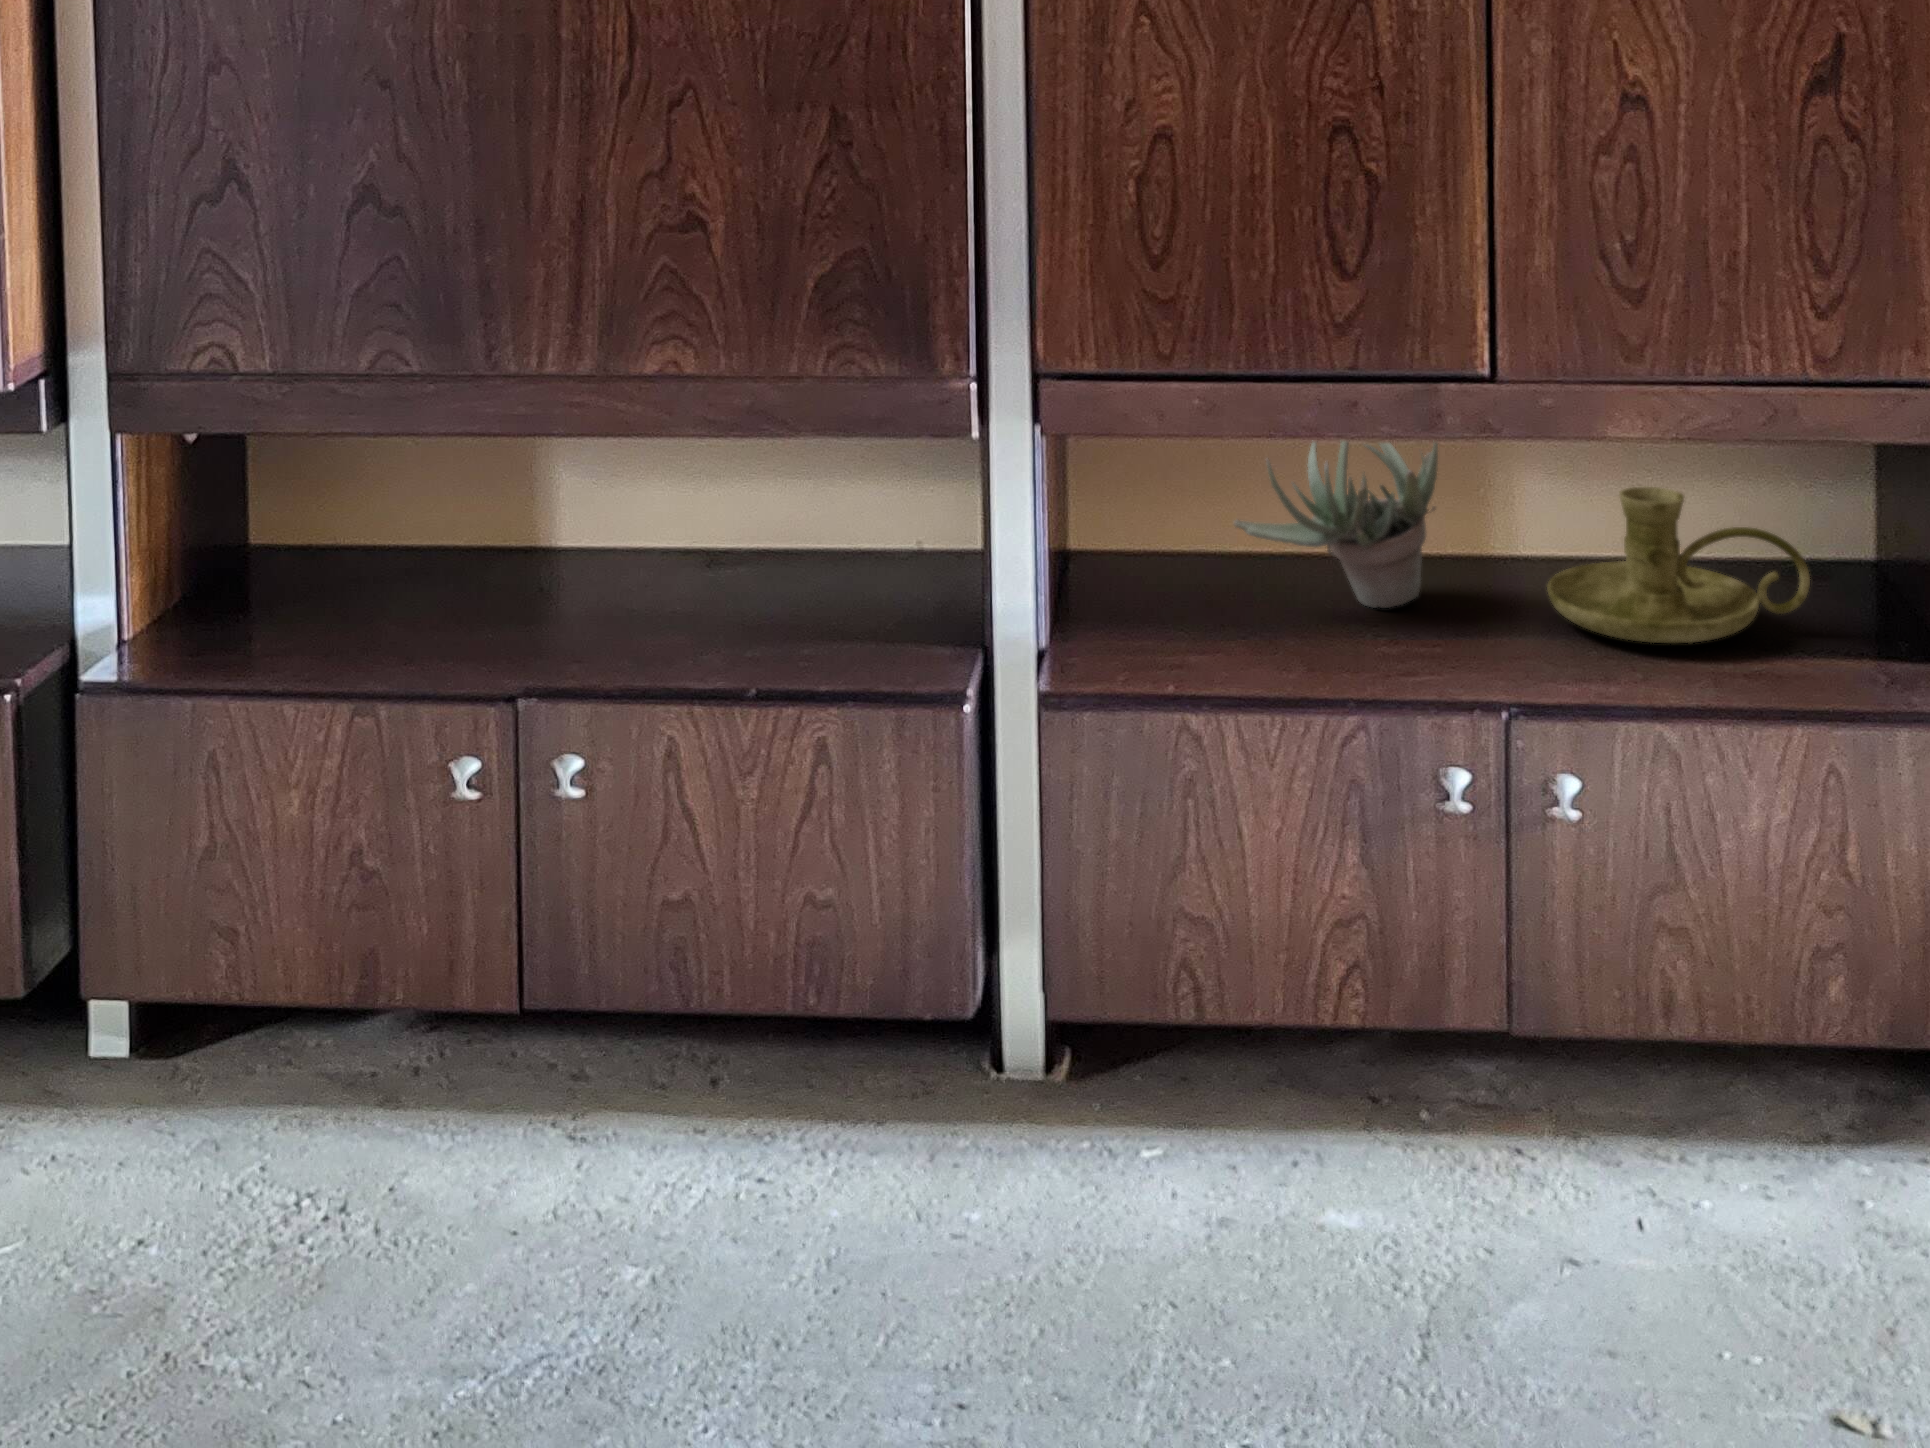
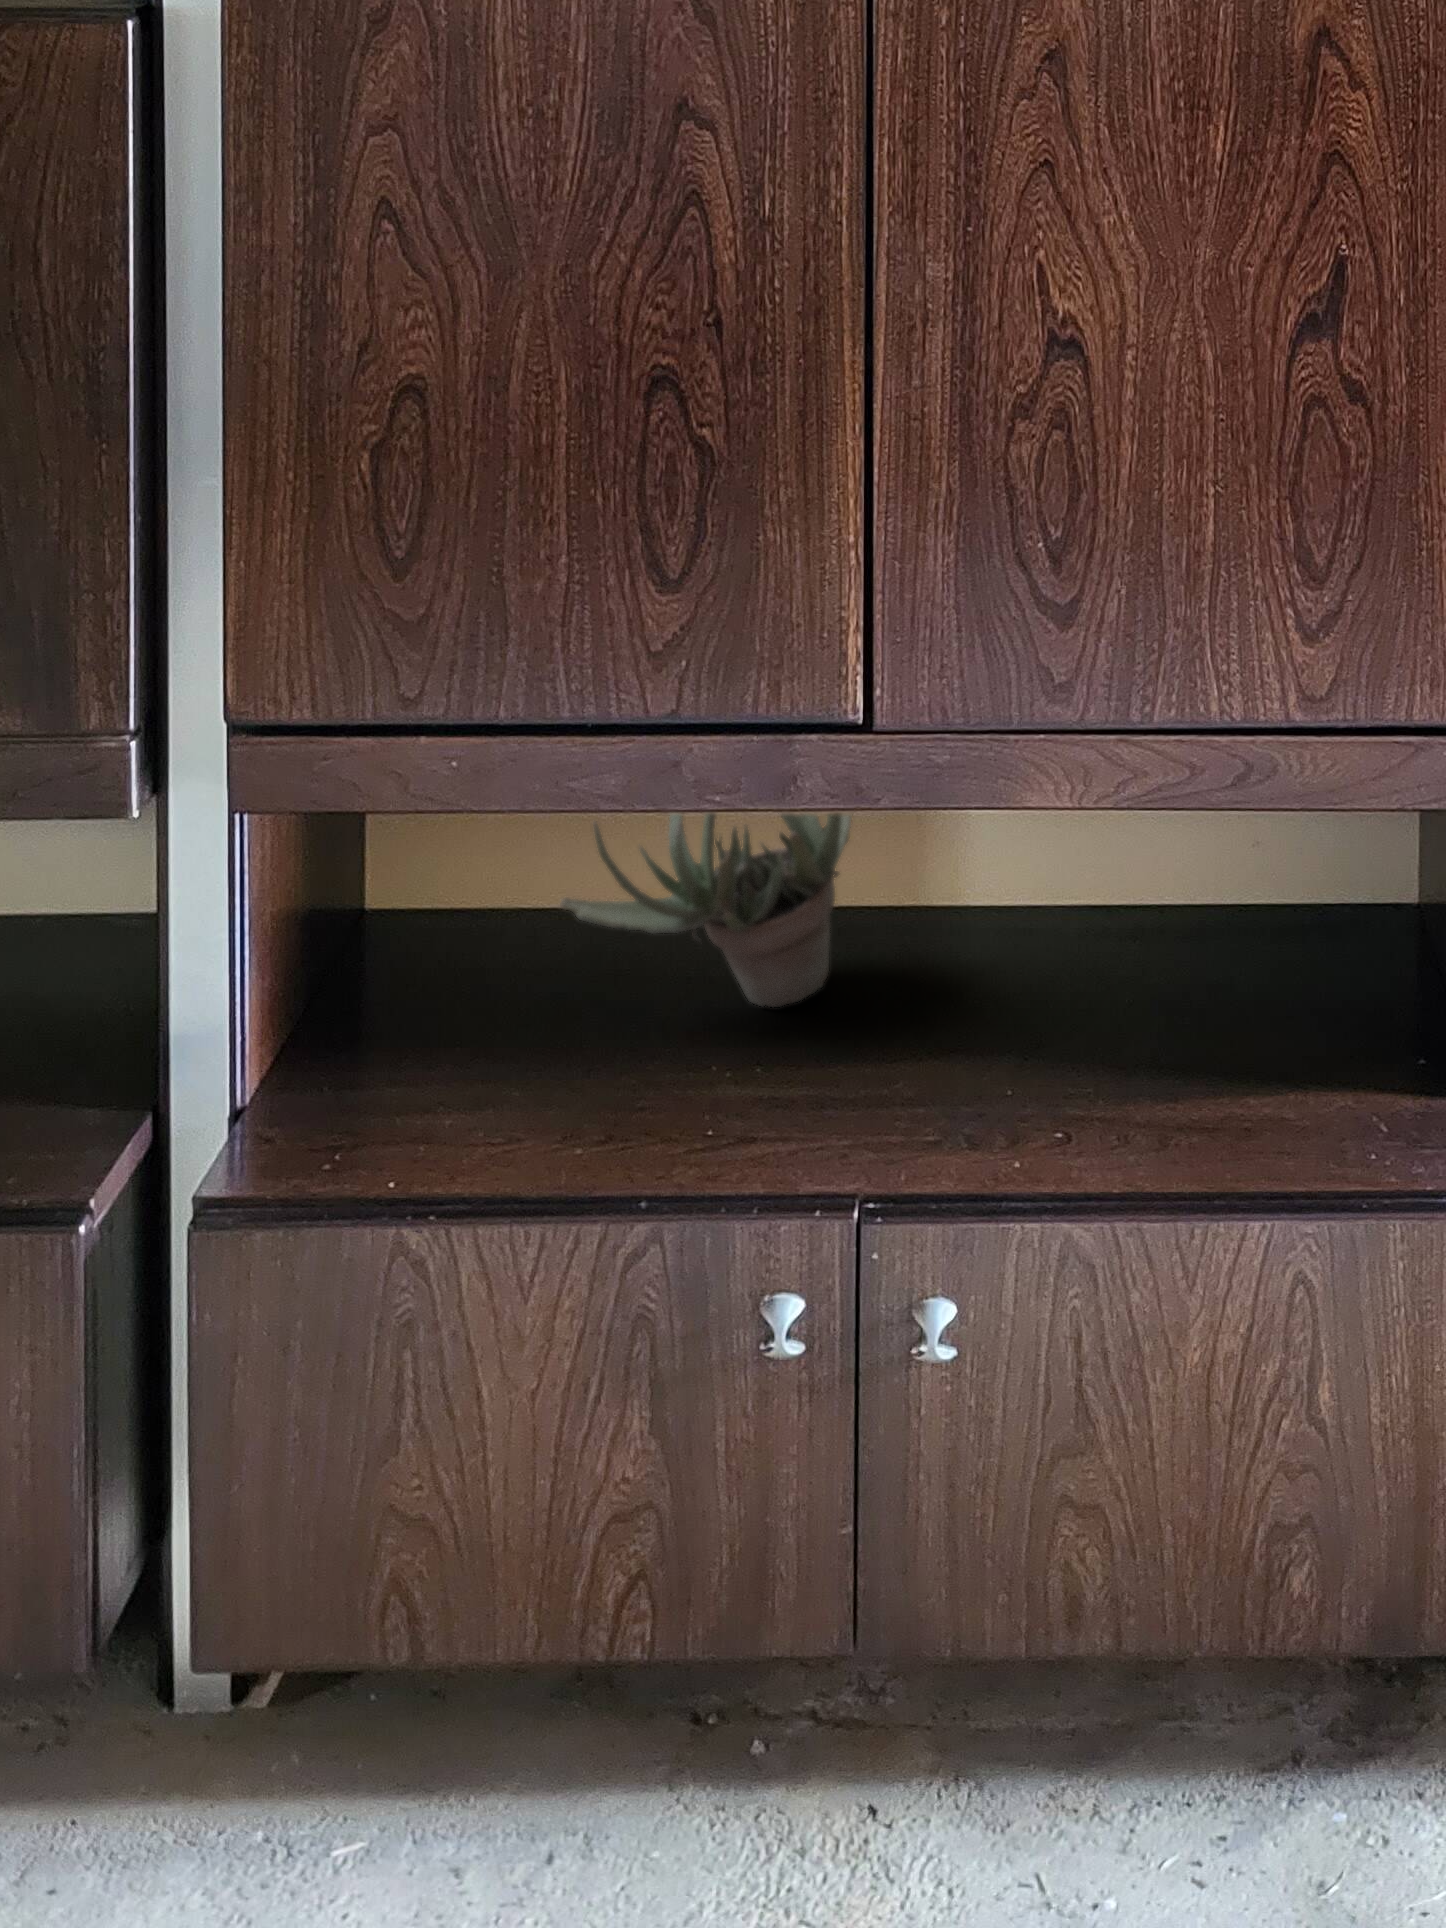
candle holder: present [1547,486,1810,643] -> none [983,837,1320,1071]

